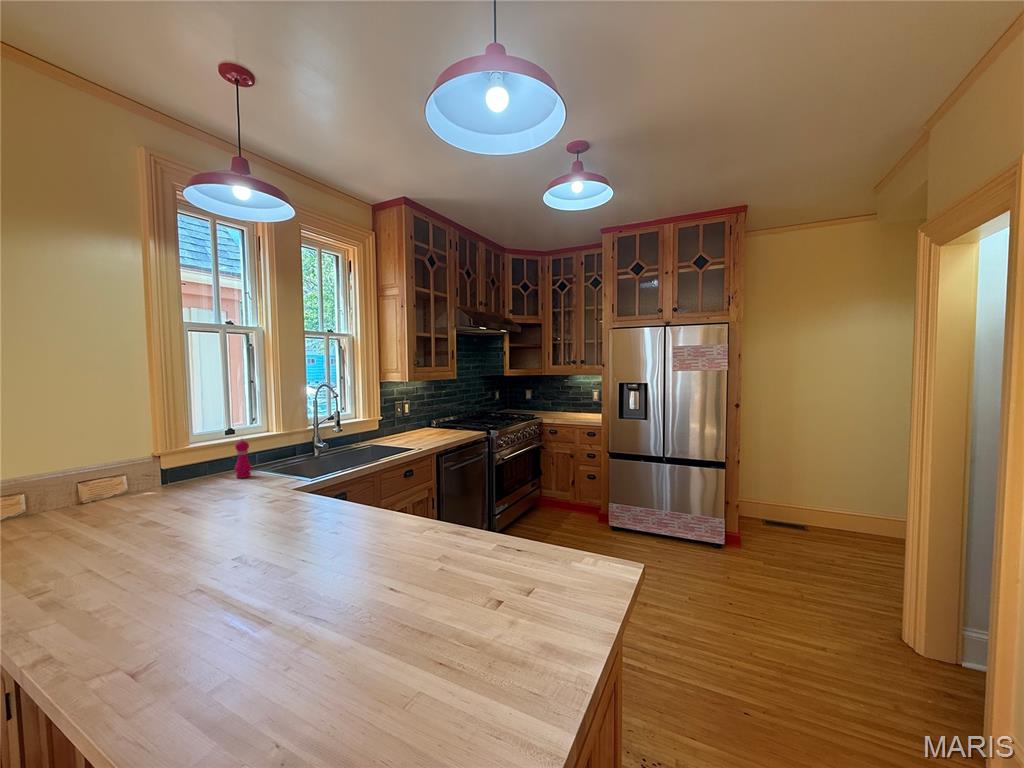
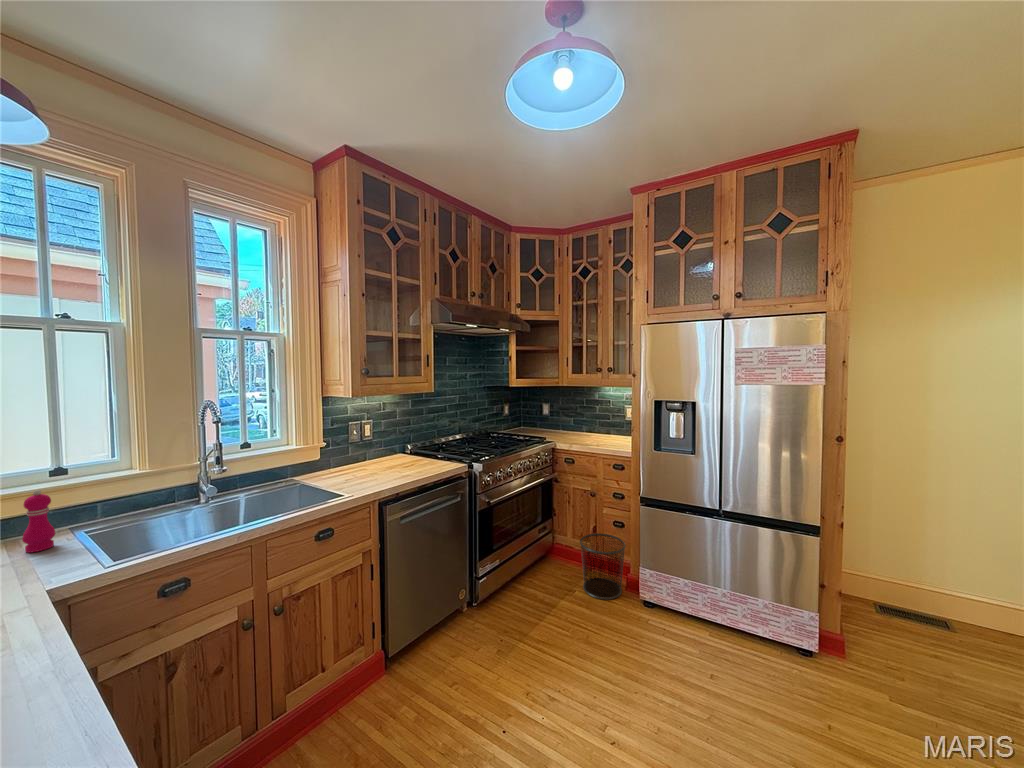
waste bin: none [565,484,599,529] -> present [580,533,626,600]

